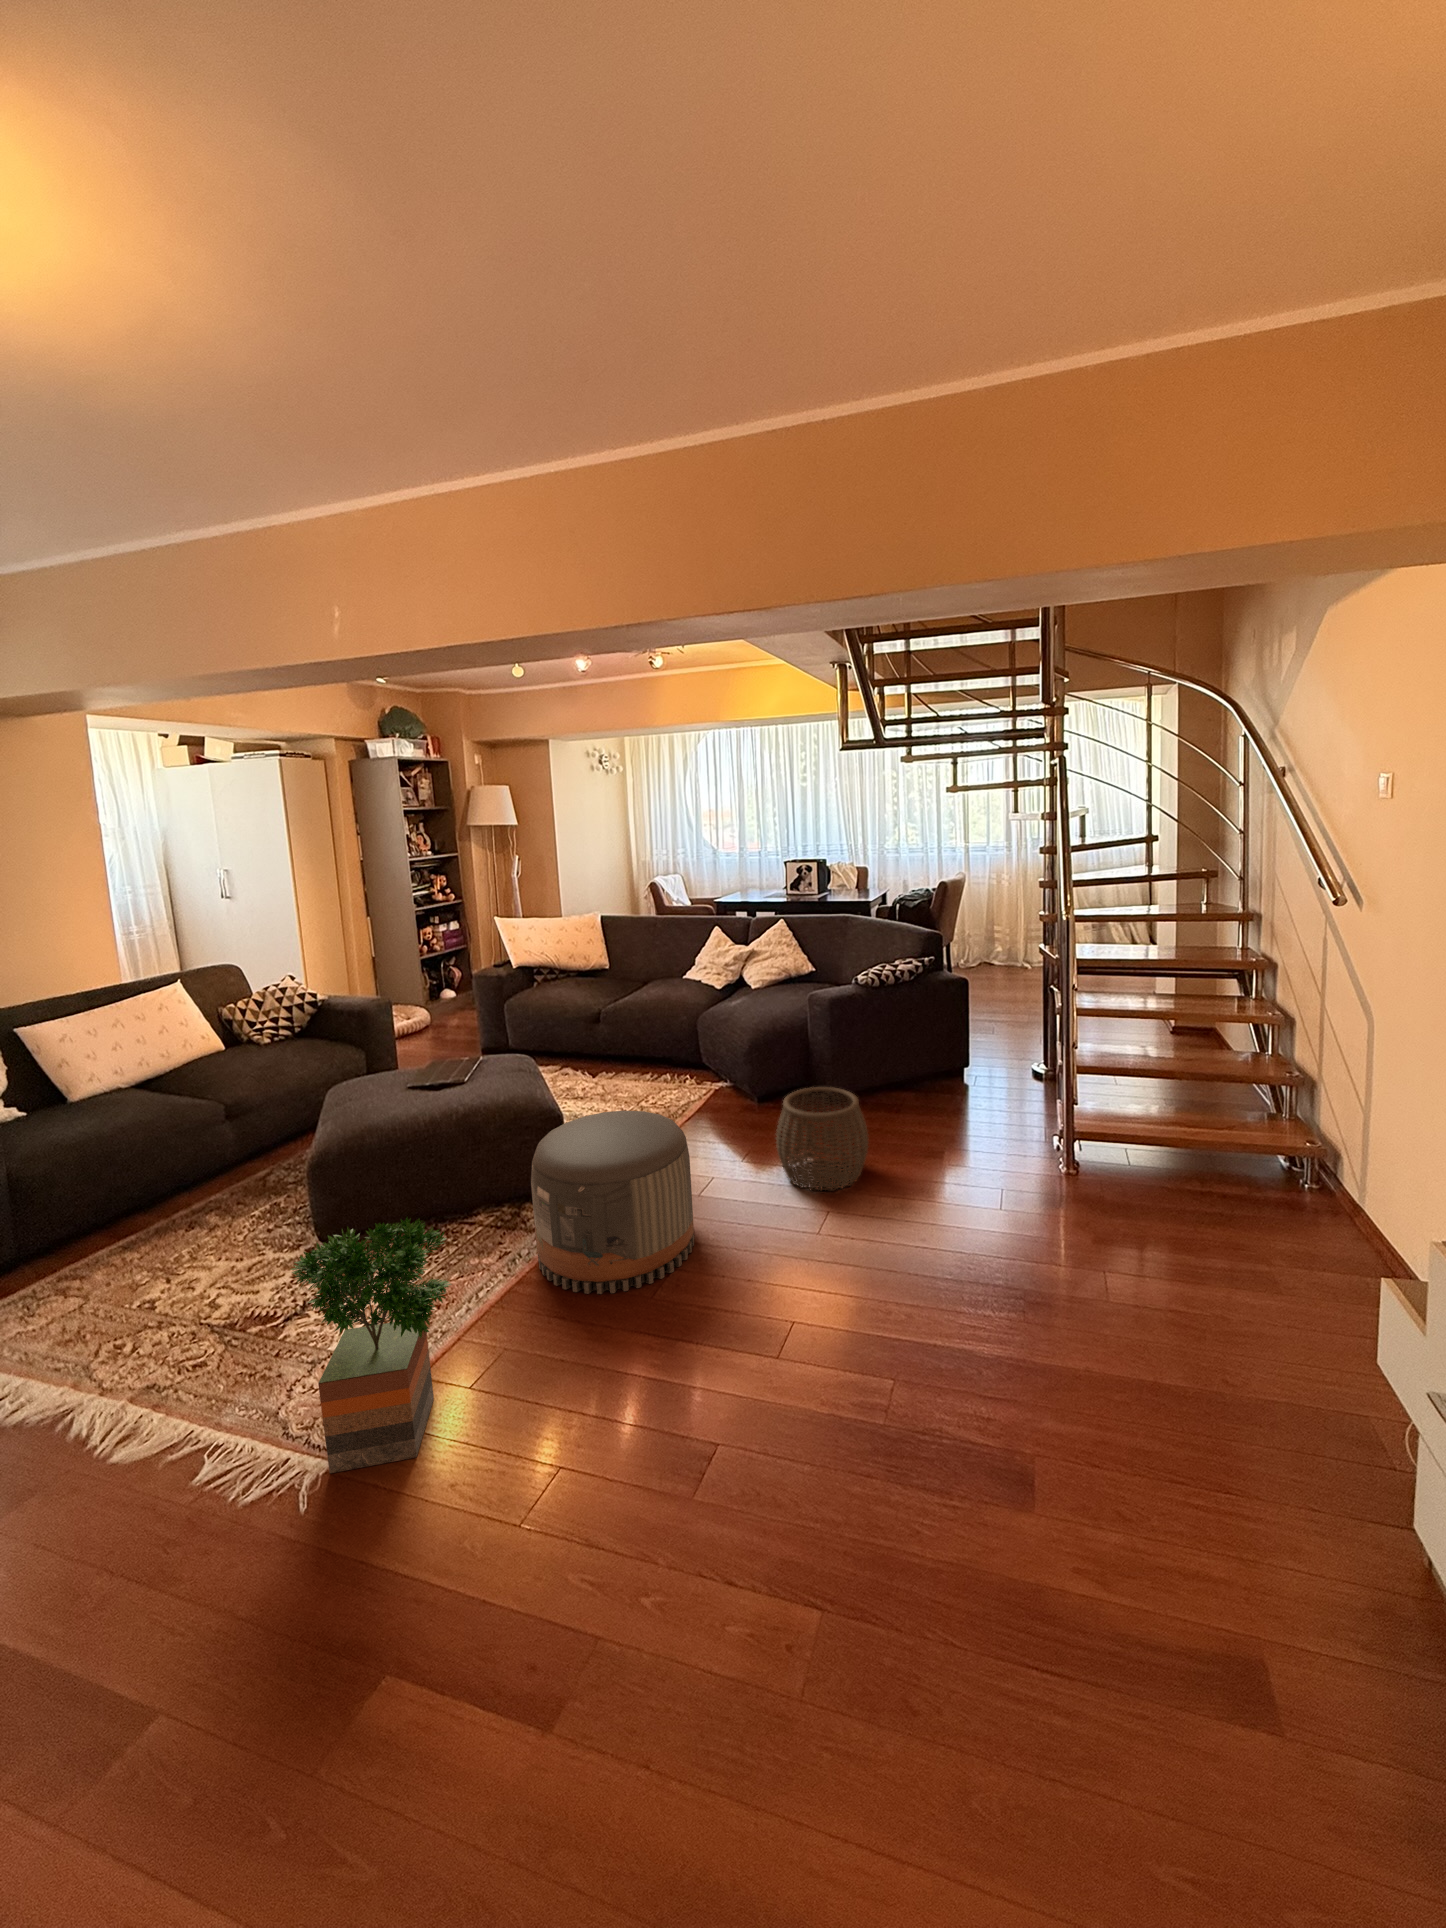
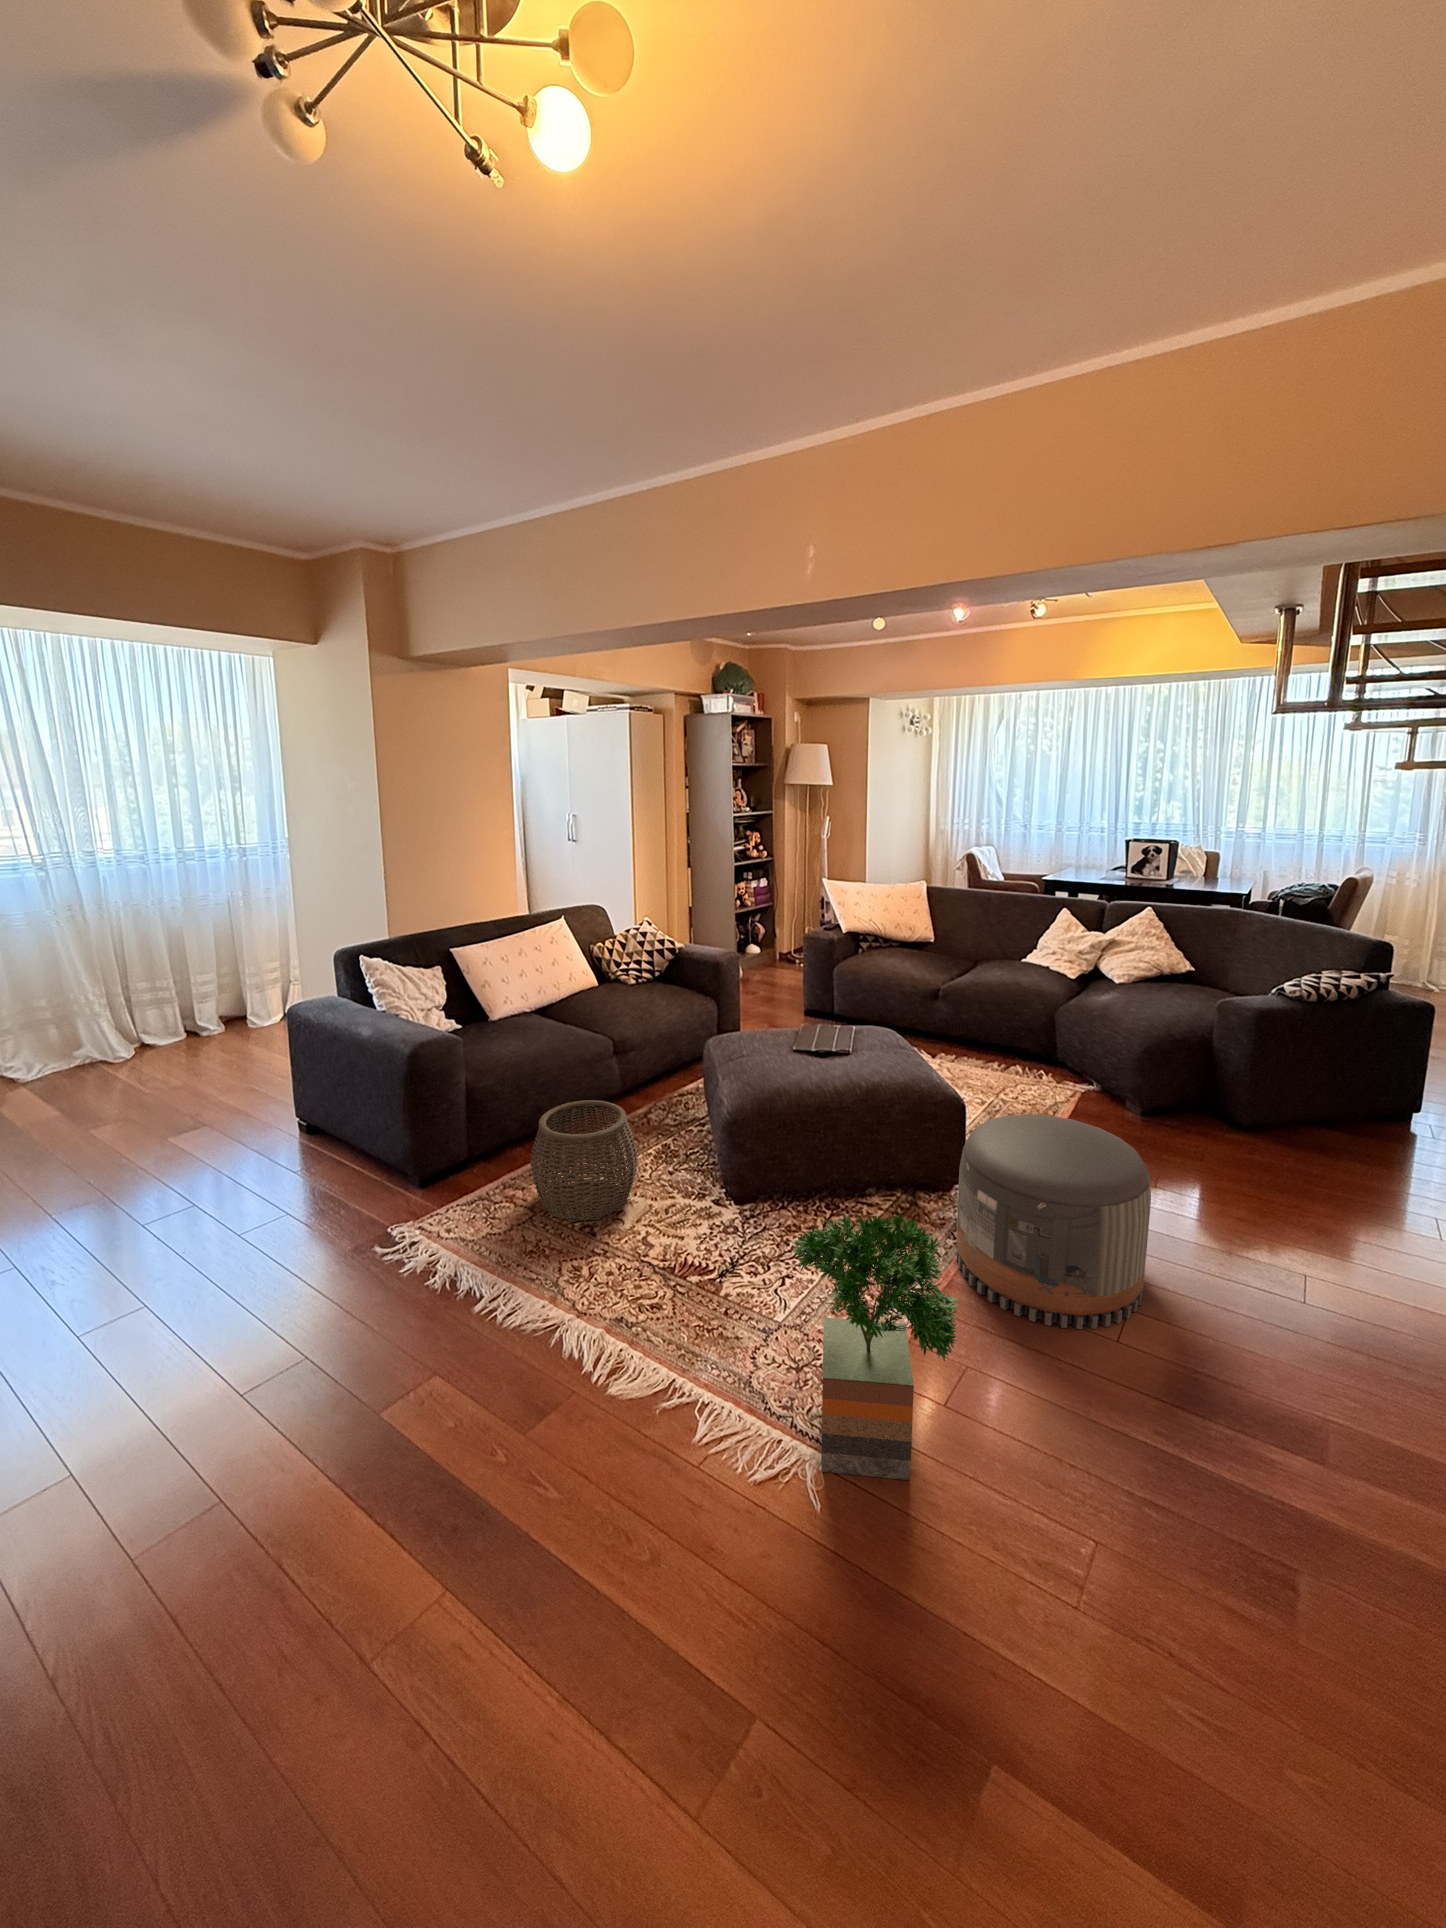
woven basket: present [776,1087,869,1190] -> present [530,1100,638,1222]

